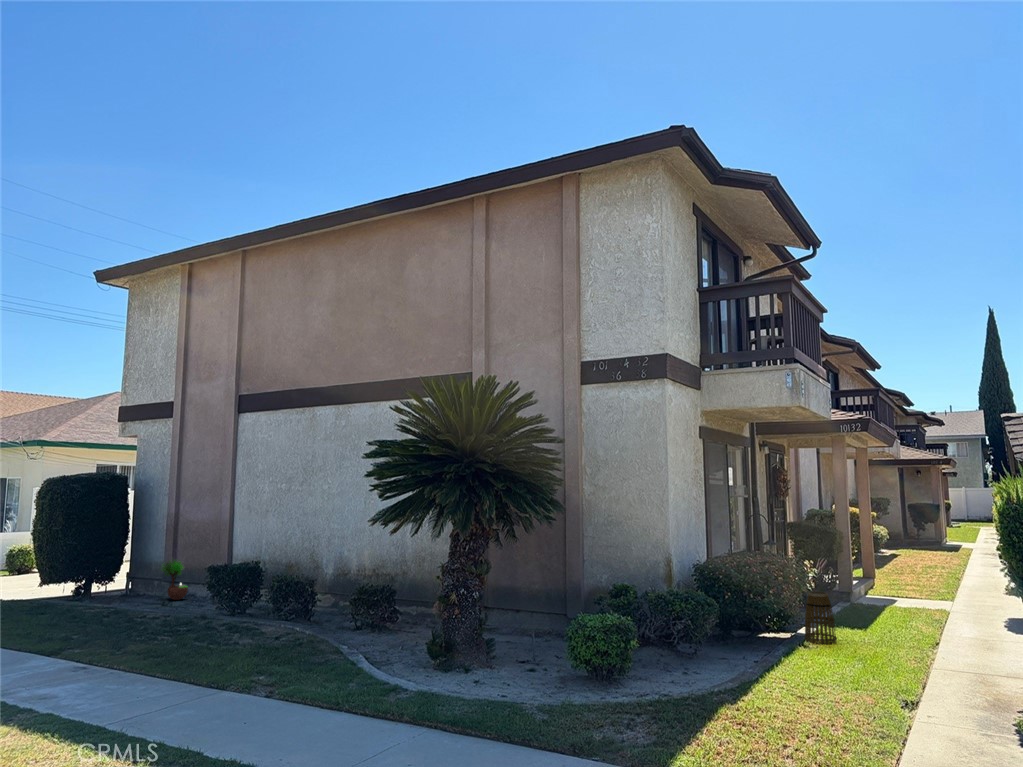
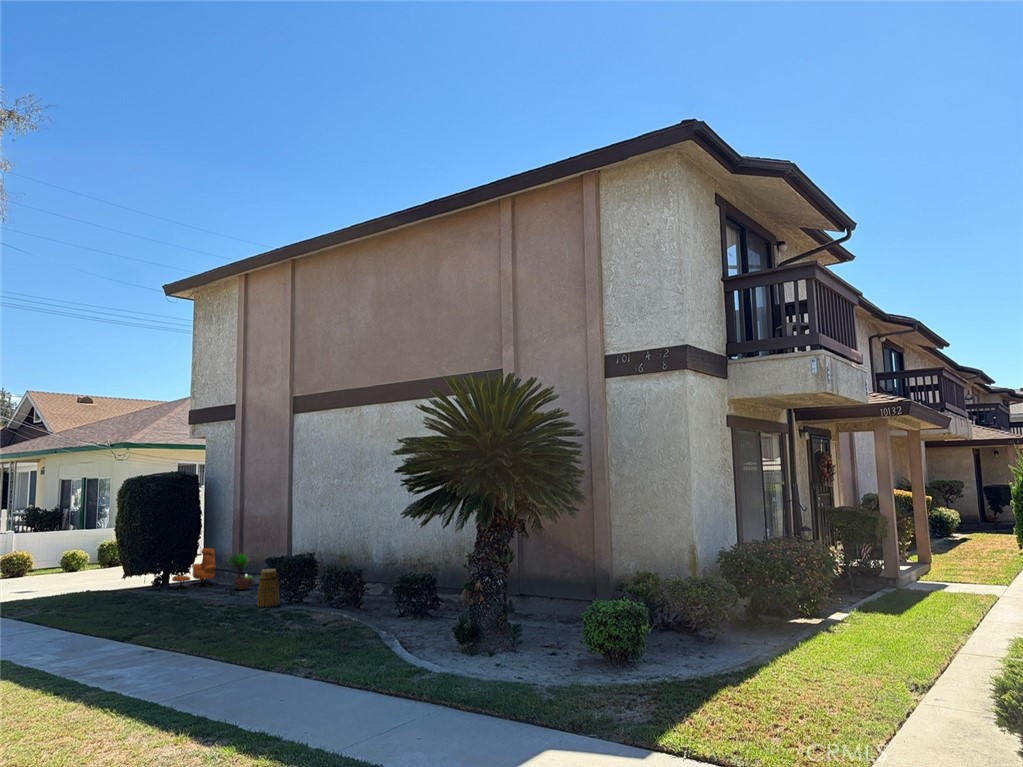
lounge chair: none [94,555,147,600] -> present [172,548,216,590]
basket: present [804,592,837,644] -> present [257,569,280,607]

